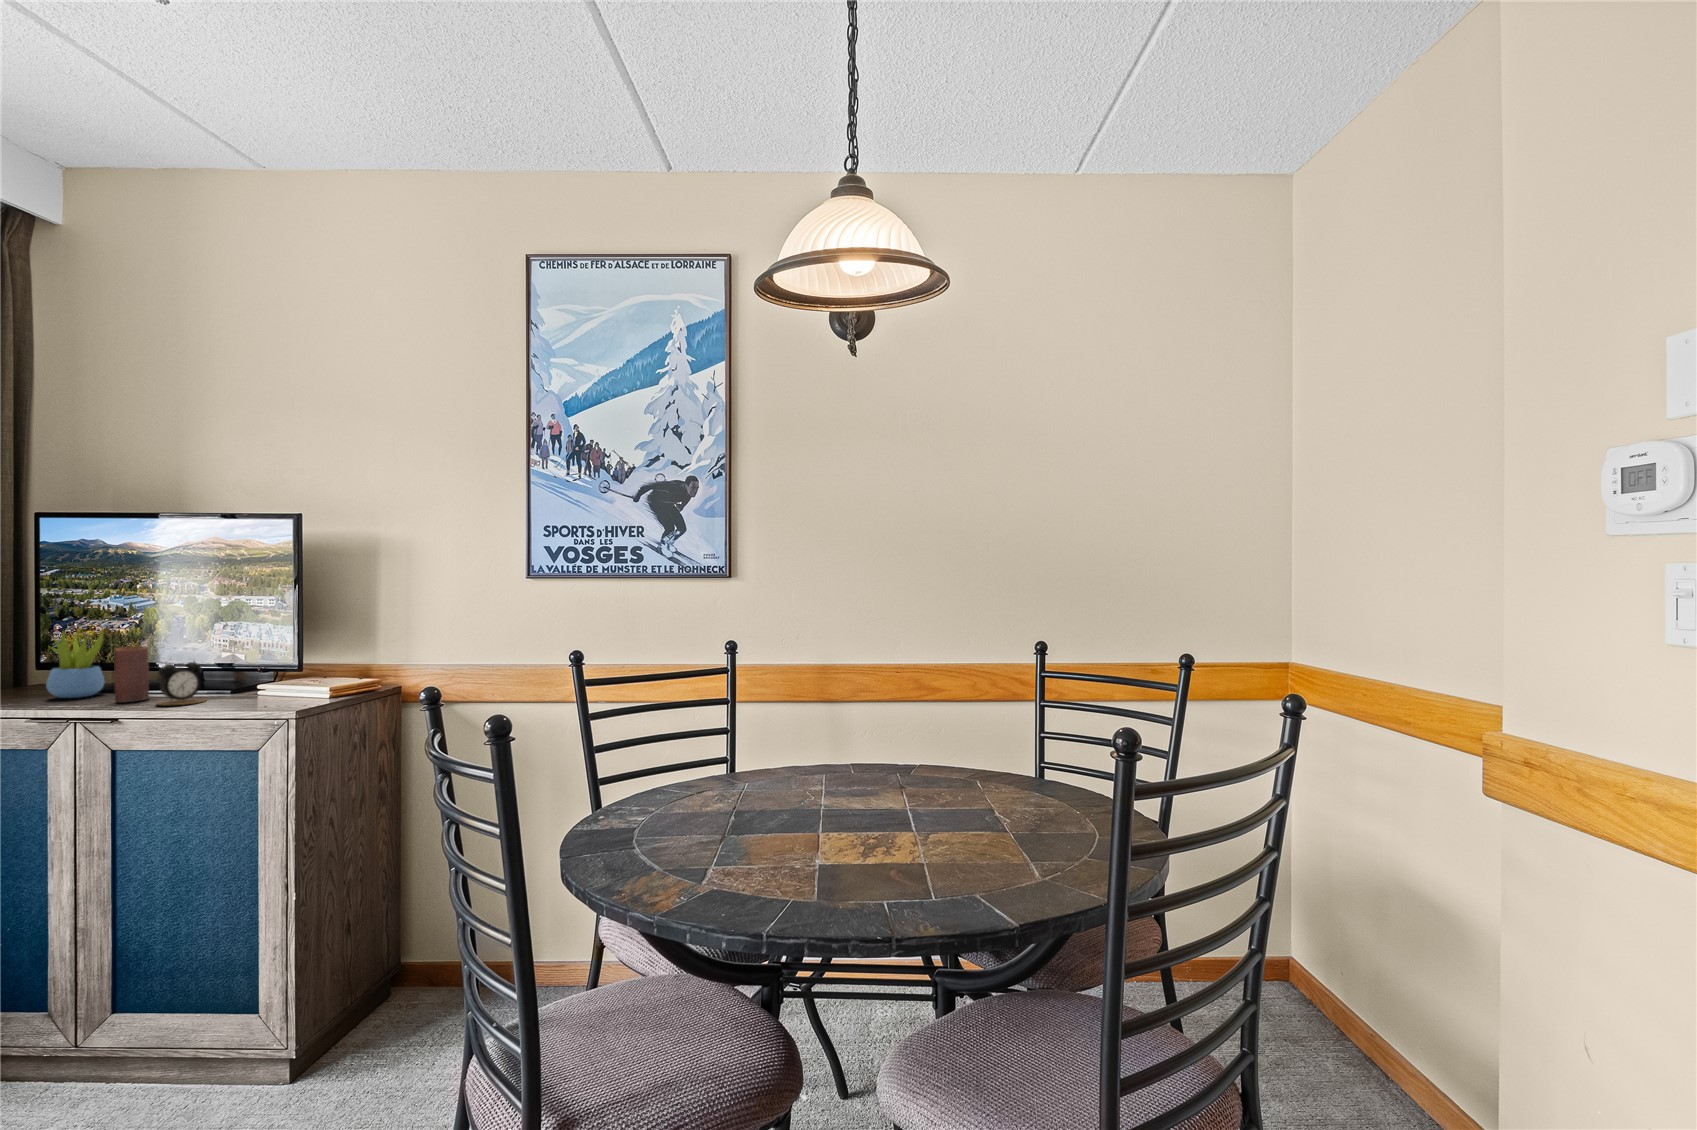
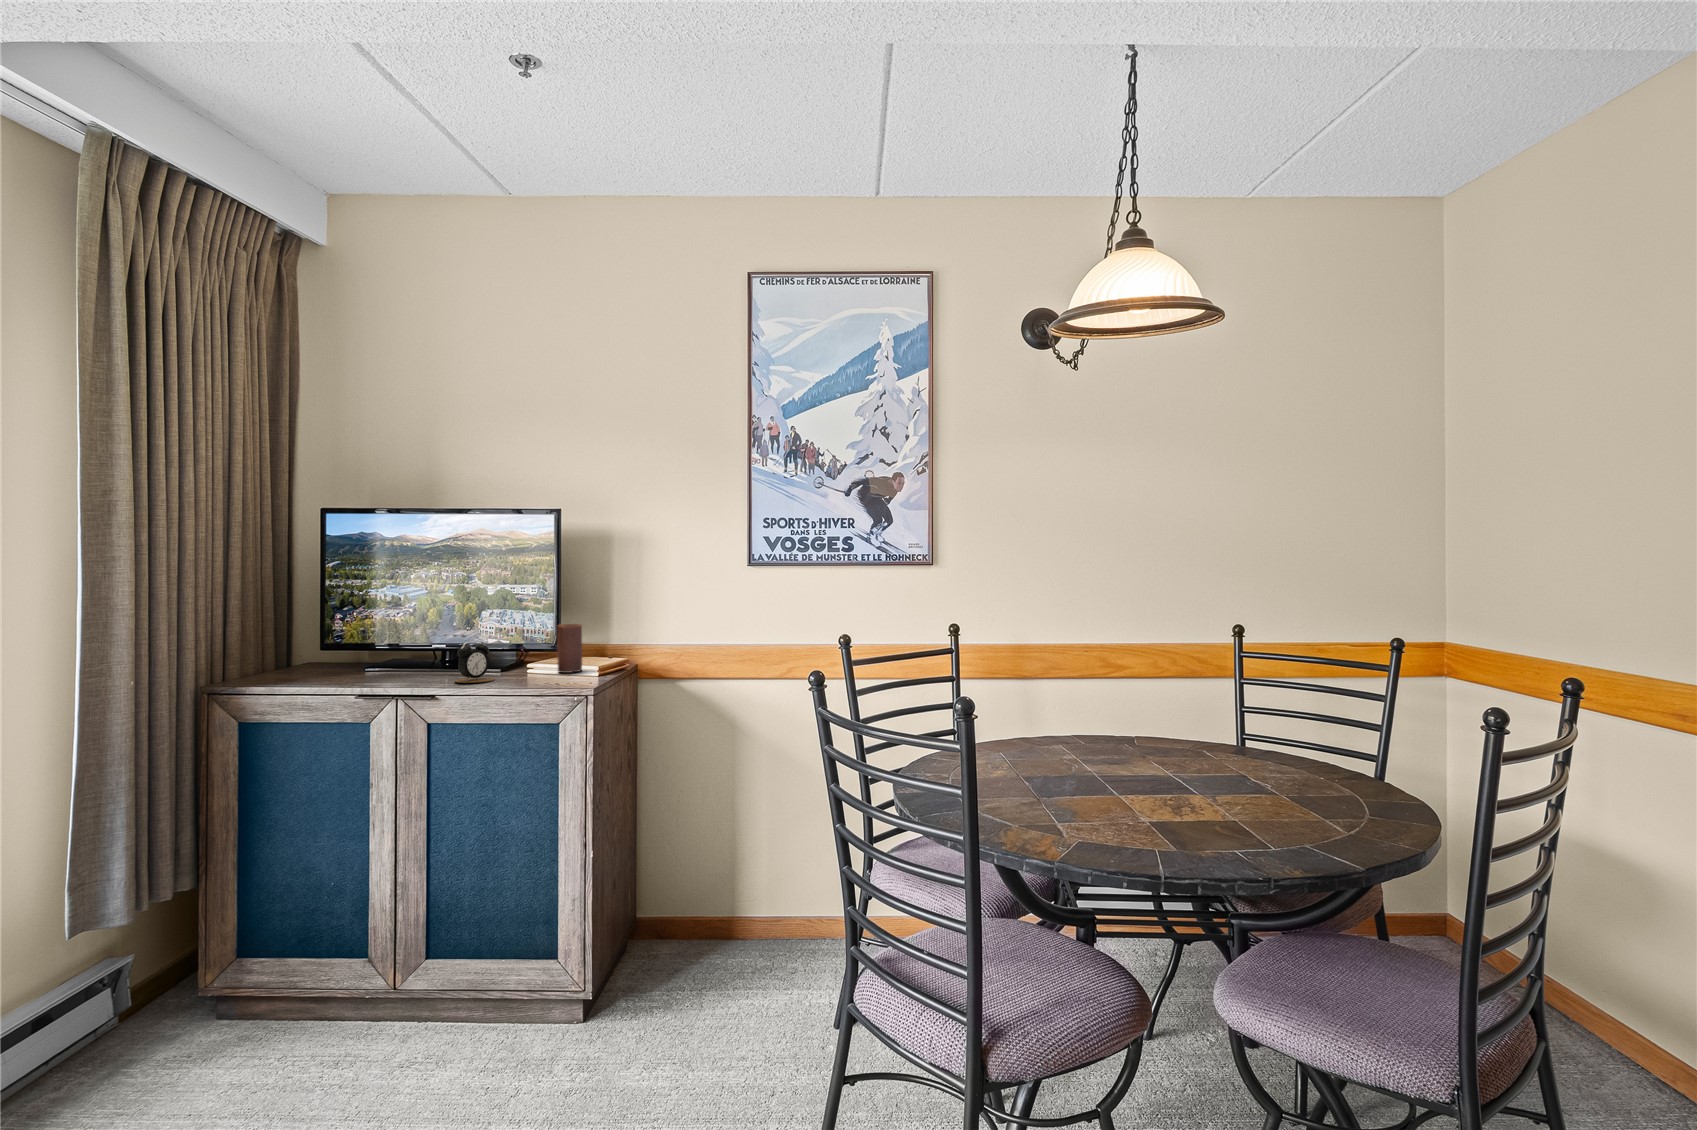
succulent plant: present [46,632,105,698] -> none [340,614,386,678]
candle: present [114,646,149,702] -> present [557,624,582,673]

